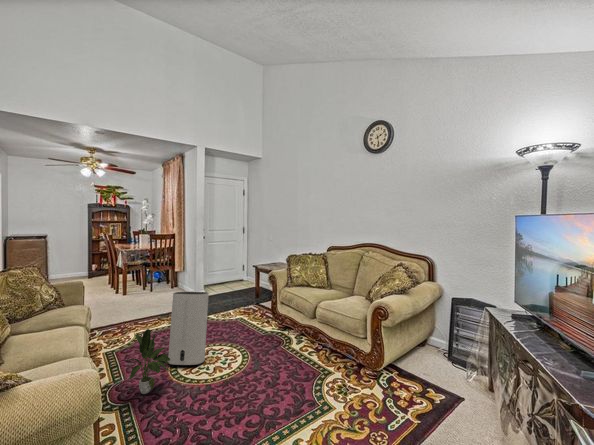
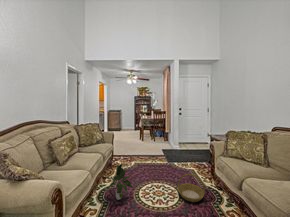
air purifier: present [168,292,209,365] -> none [137,146,161,193]
basket: none [237,318,272,355] -> present [178,174,205,202]

